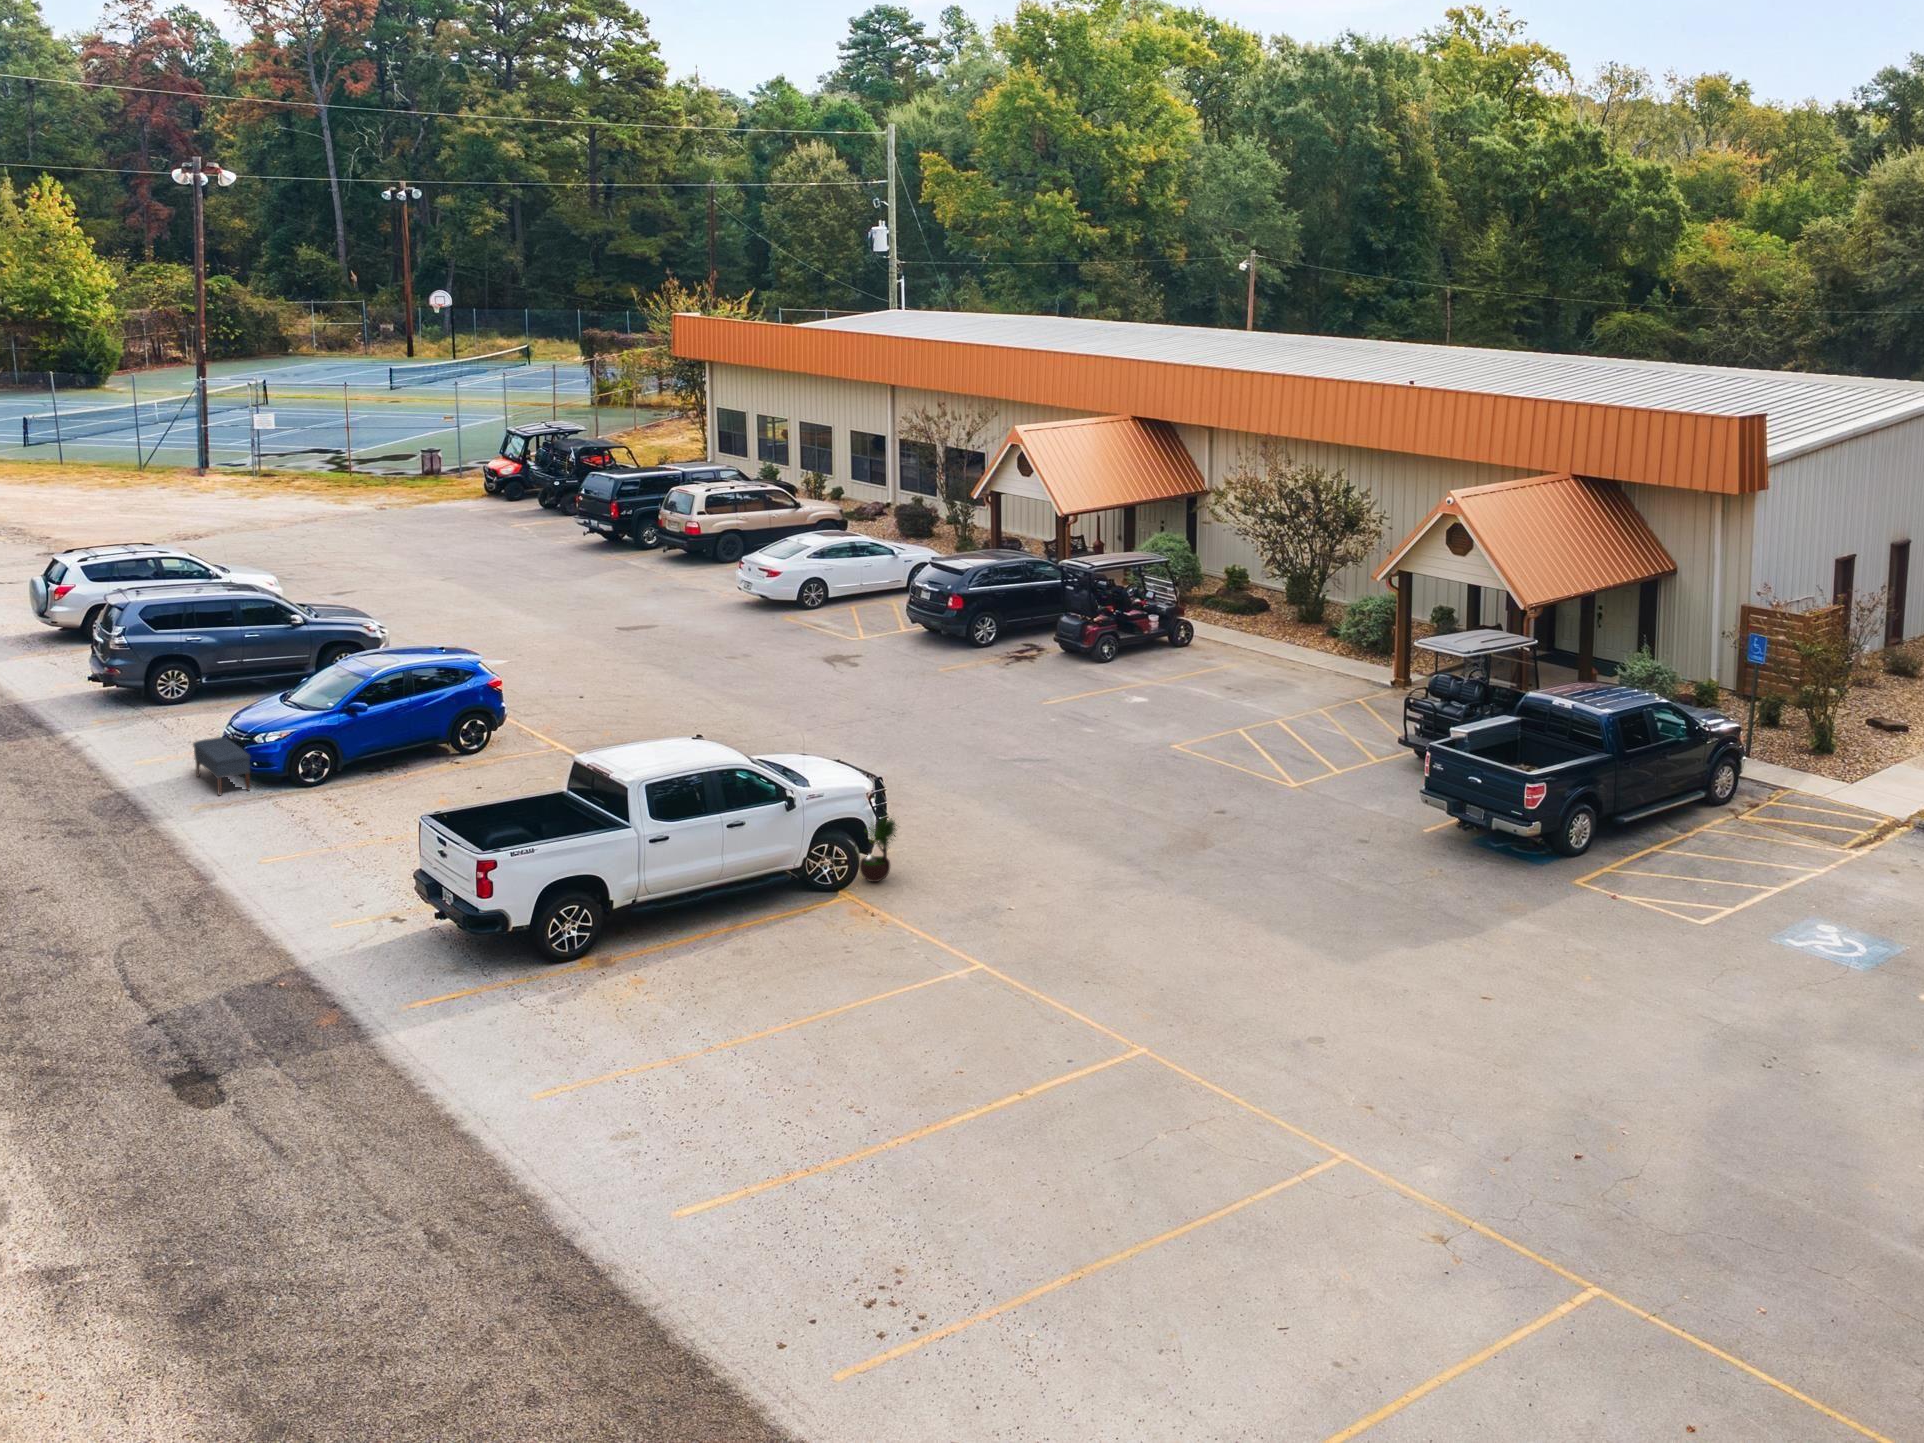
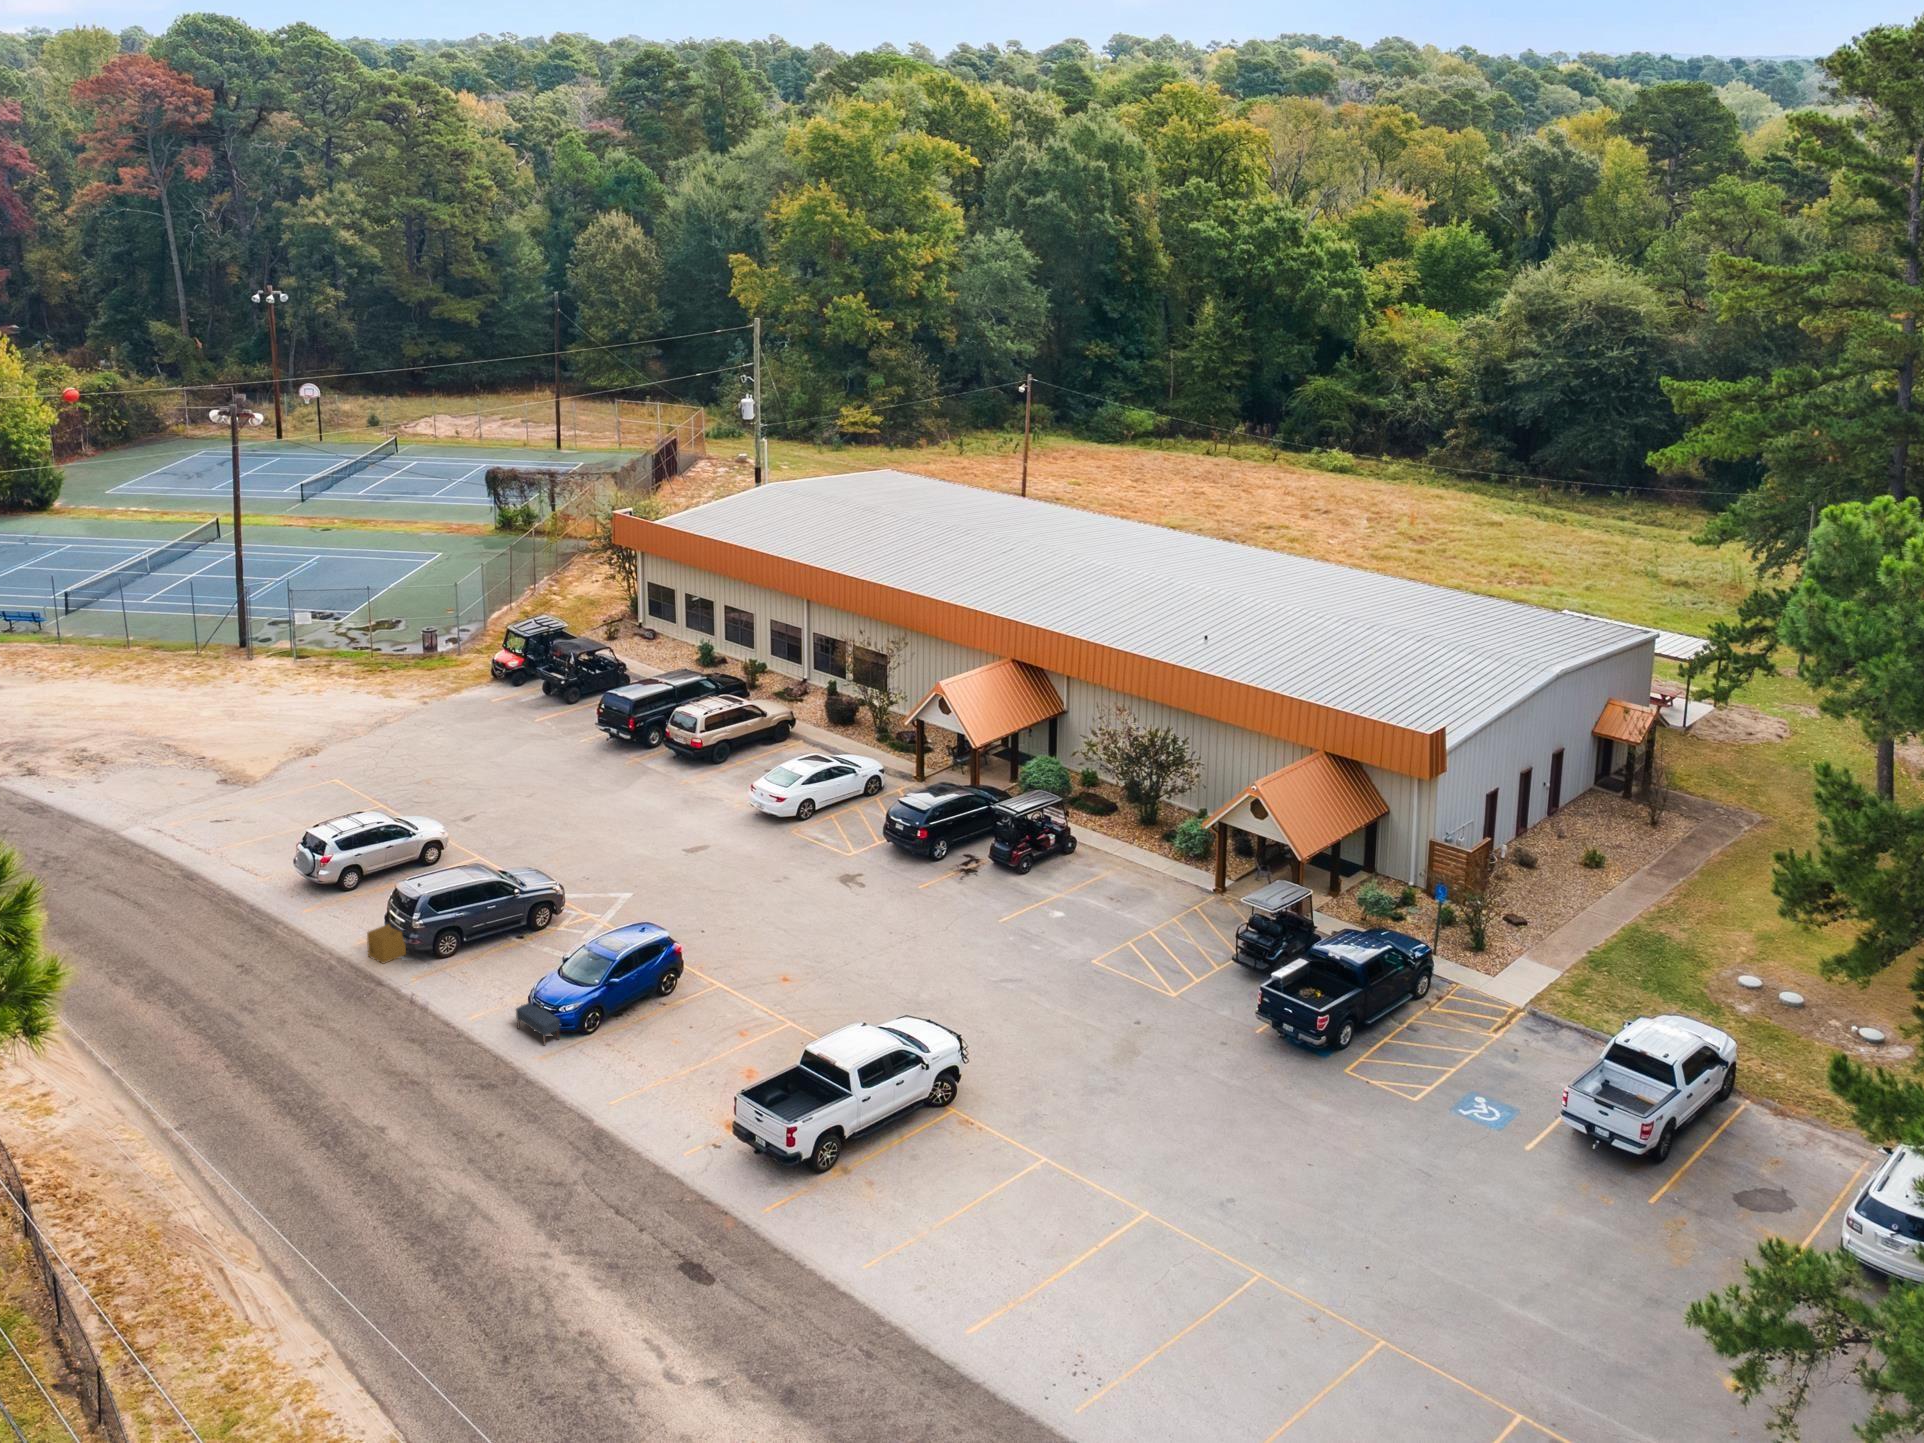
cardboard box: none [51,656,111,708] -> present [367,924,406,964]
potted tree: present [859,818,897,882] -> none [957,1059,981,1098]

